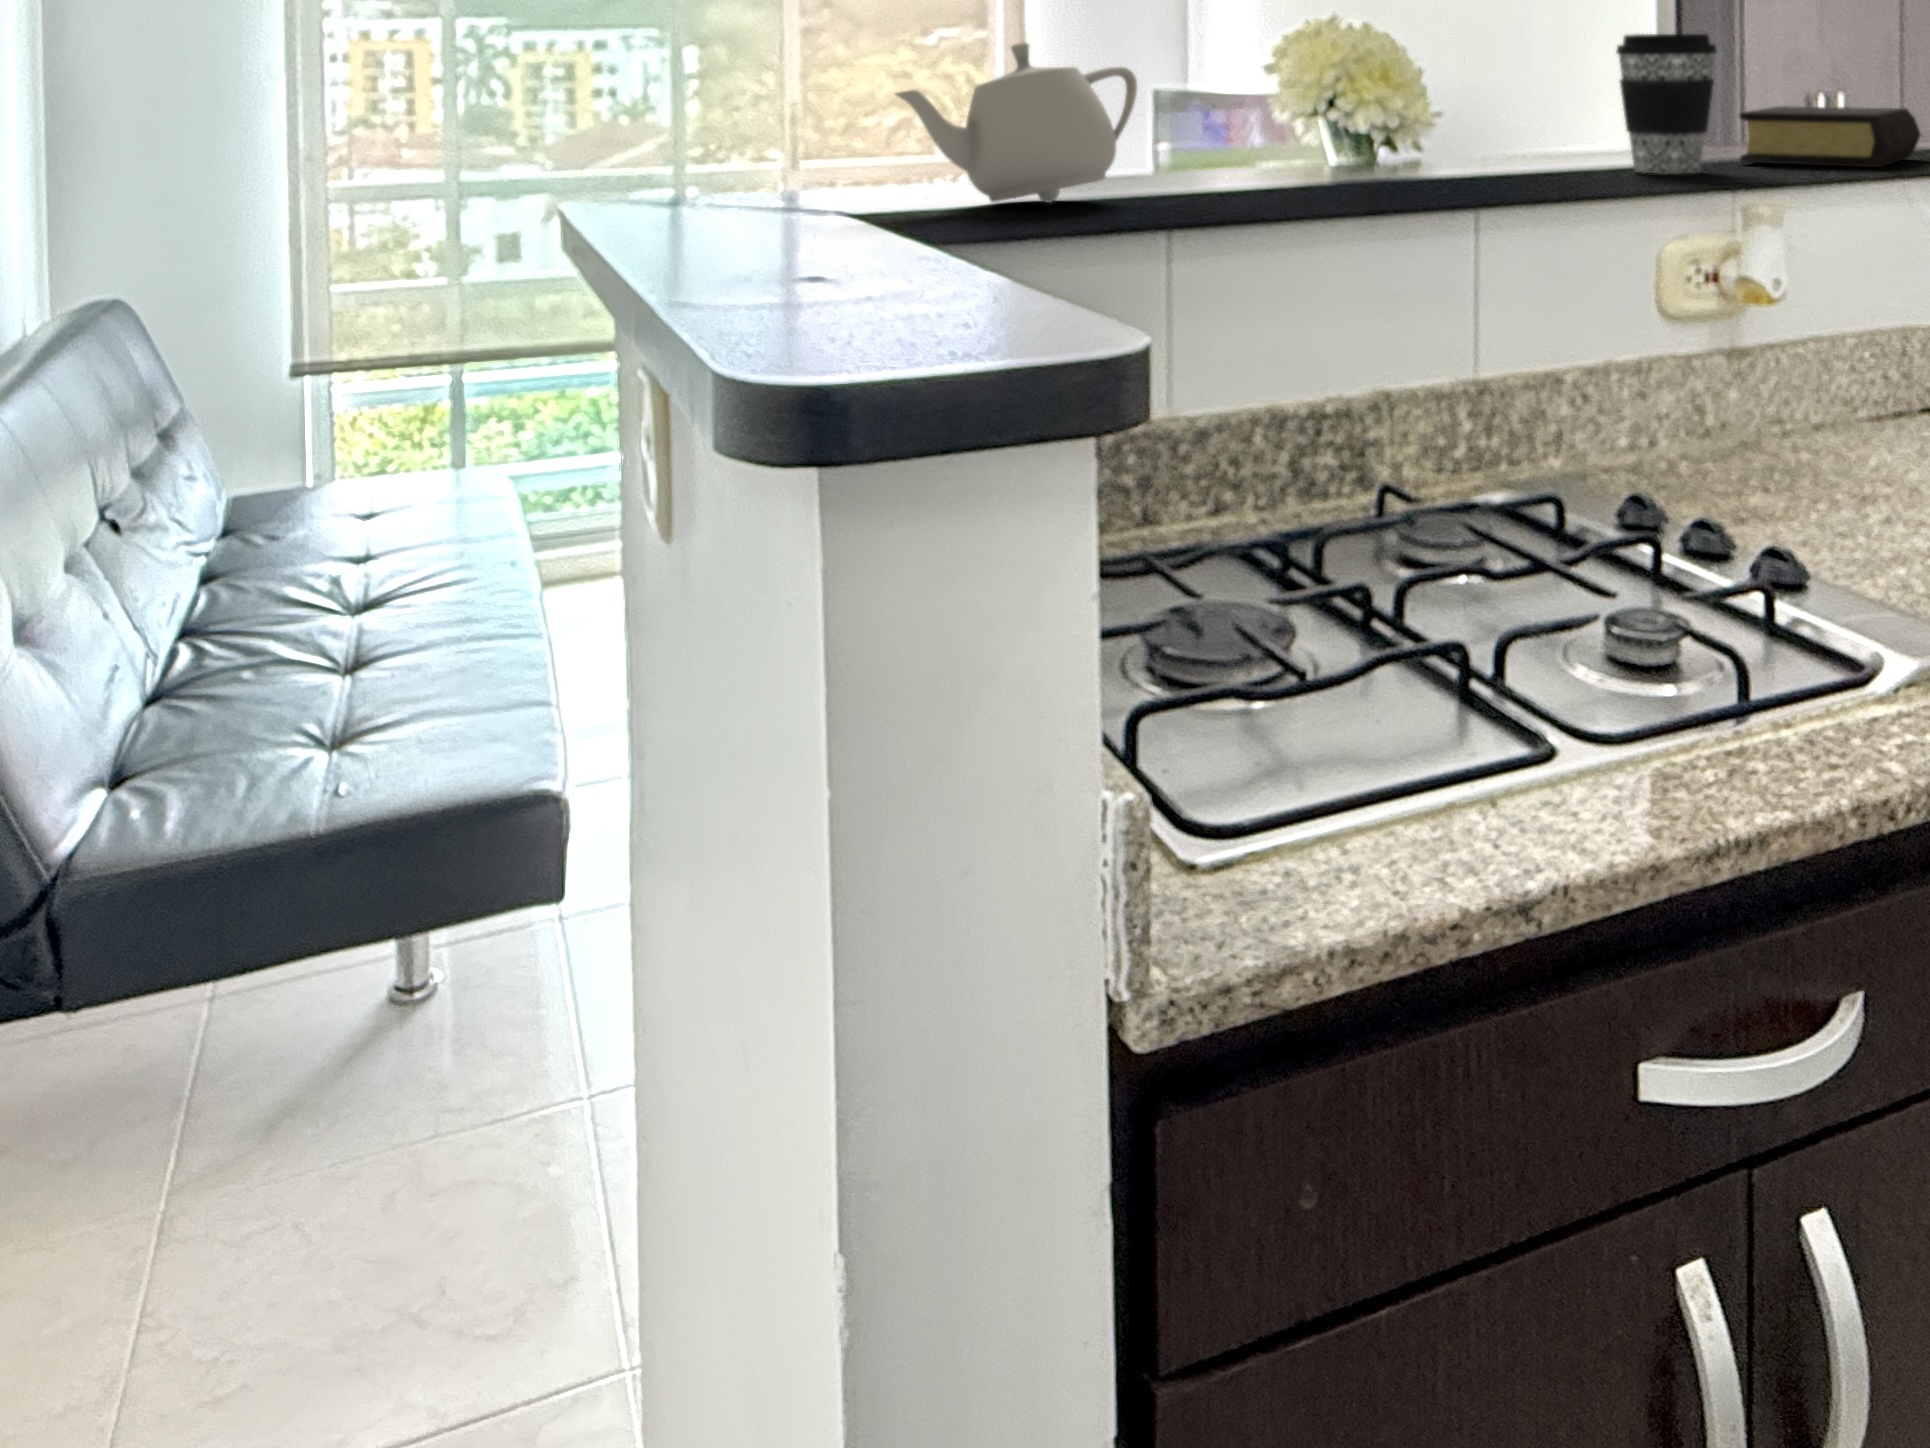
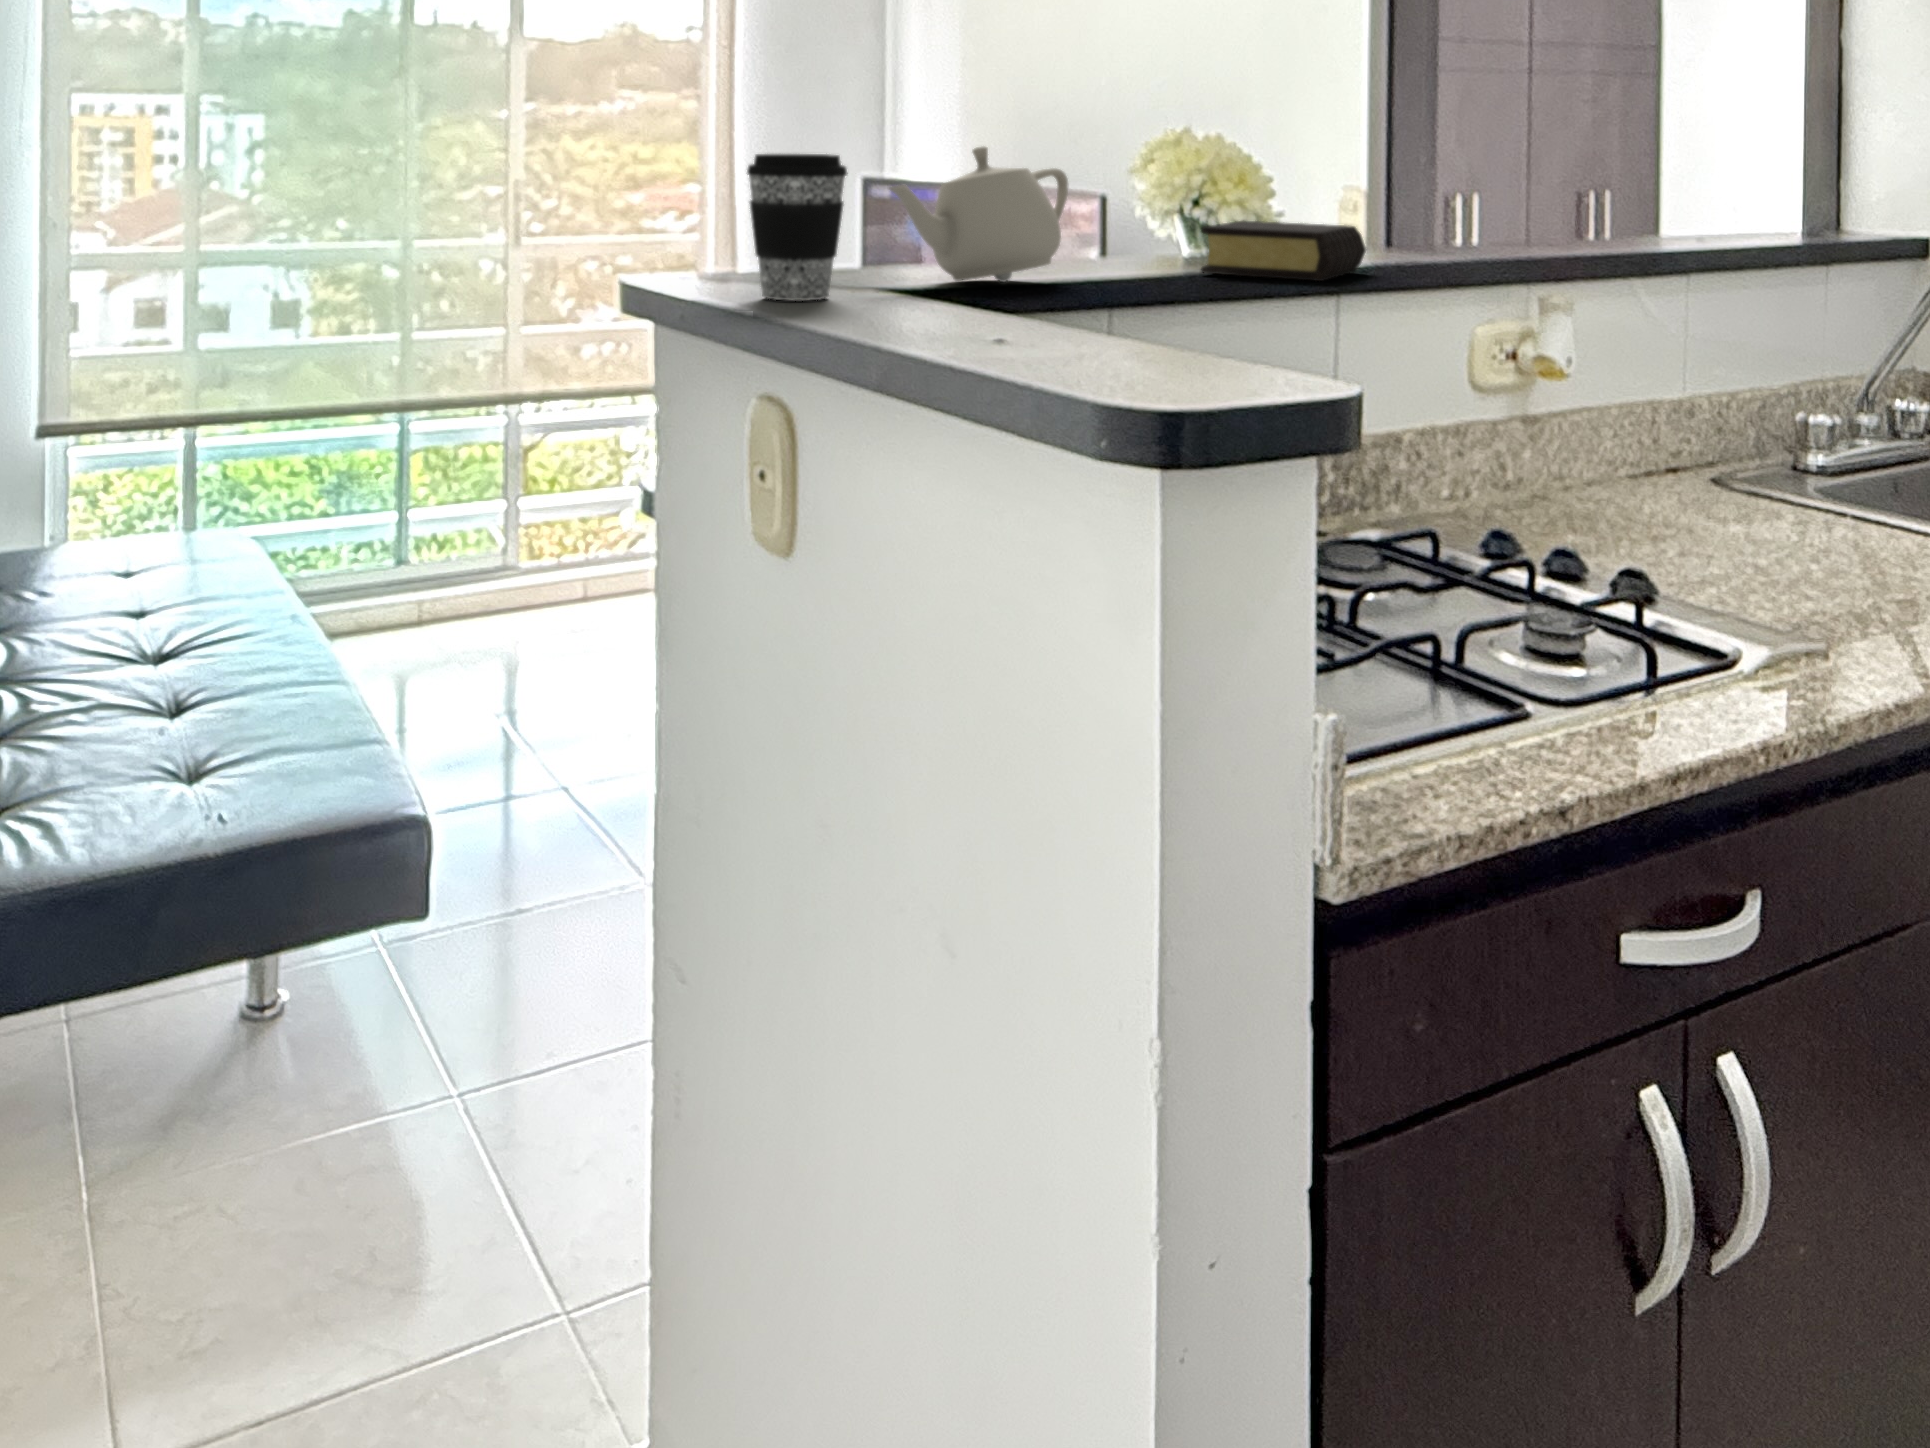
coffee cup: present [1616,34,1717,173] -> present [747,154,848,300]
book: present [1740,106,1921,167] -> present [1201,221,1366,281]

